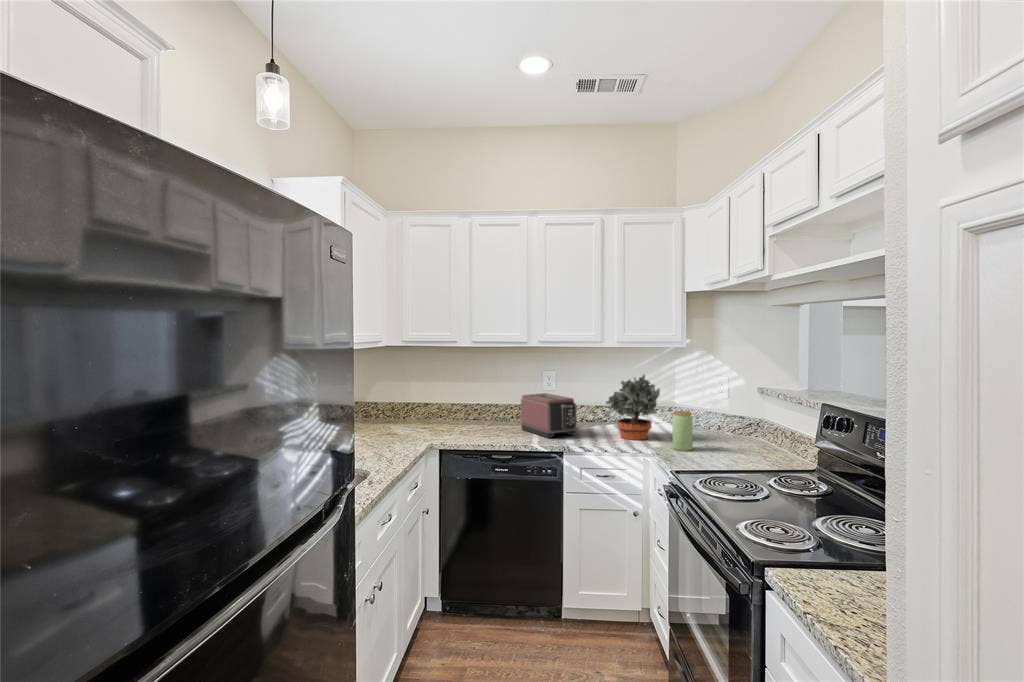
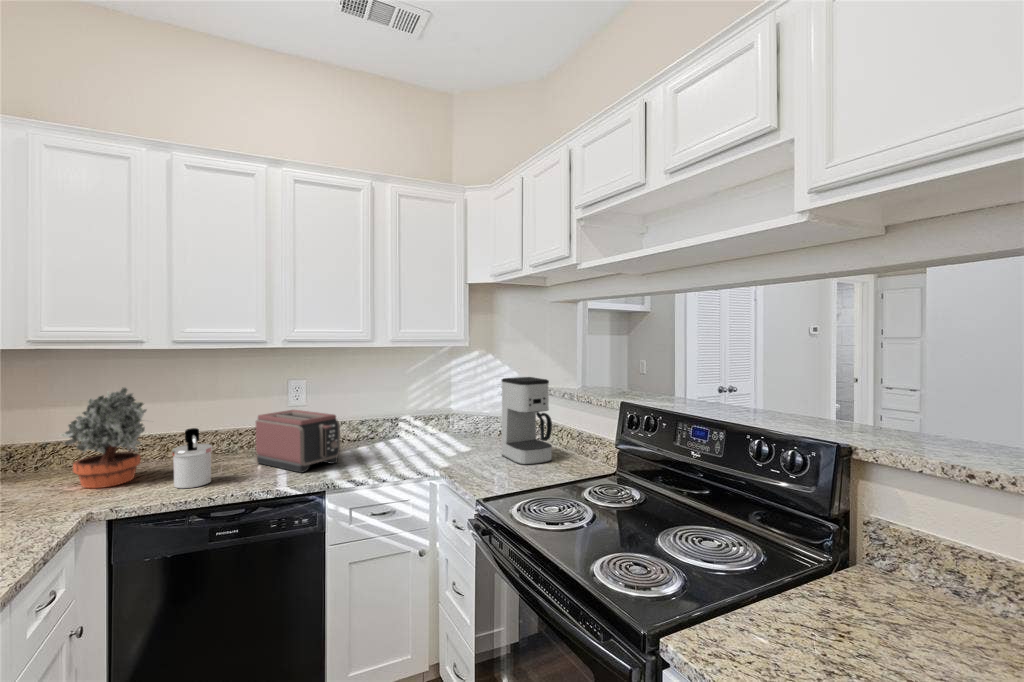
potted plant: present [606,375,660,440] -> present [61,388,146,488]
coffee maker: none [711,377,760,455] -> present [502,377,552,465]
soap dispenser: none [472,400,494,438] -> present [172,428,212,488]
jar: present [673,411,693,451] -> none [464,420,487,468]

